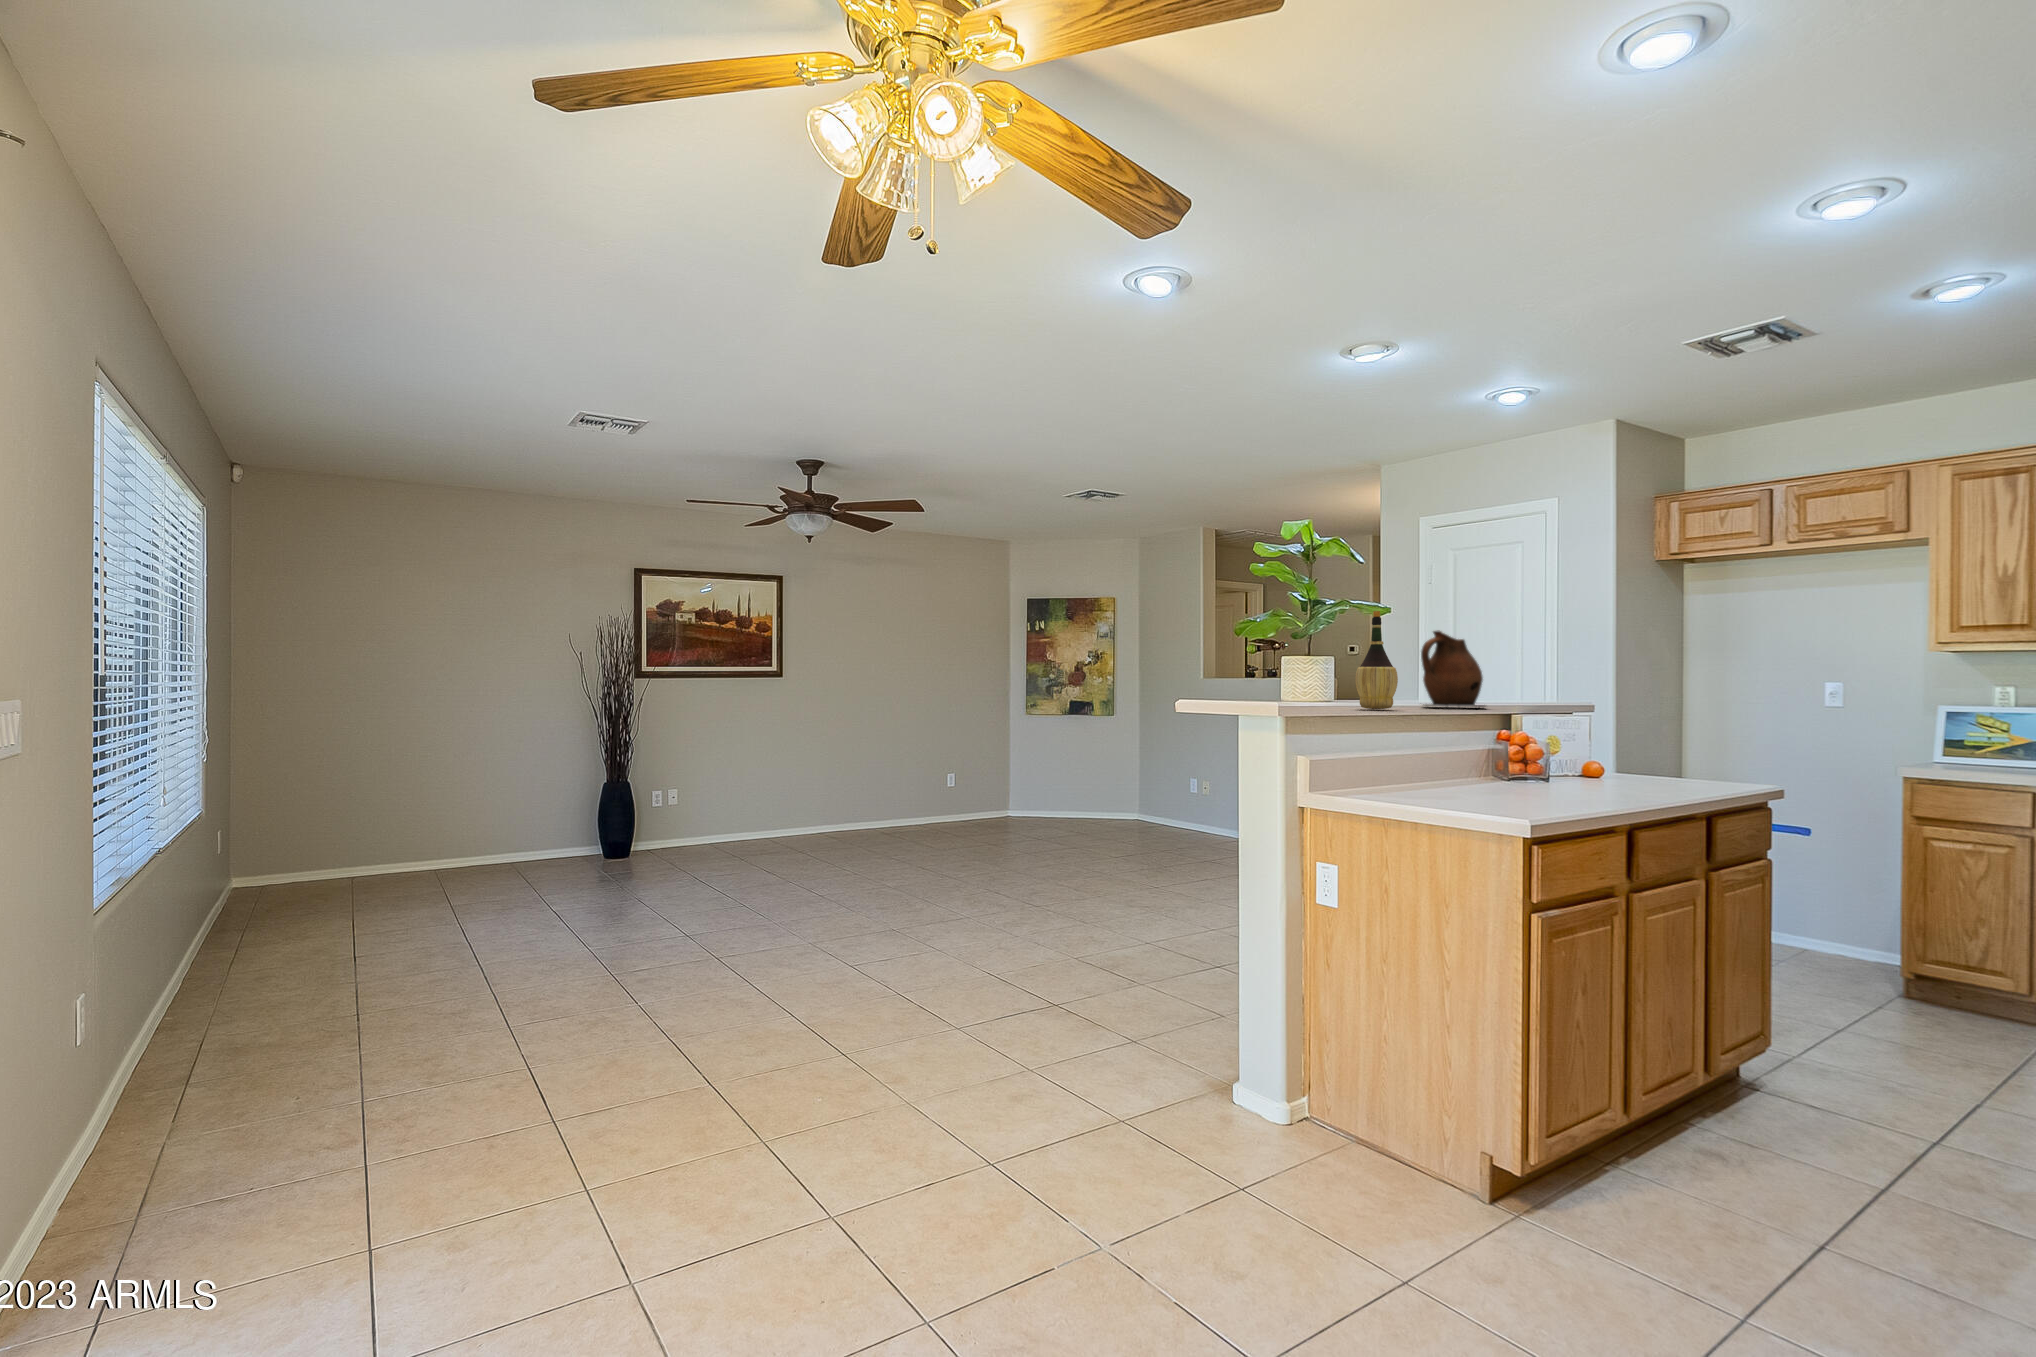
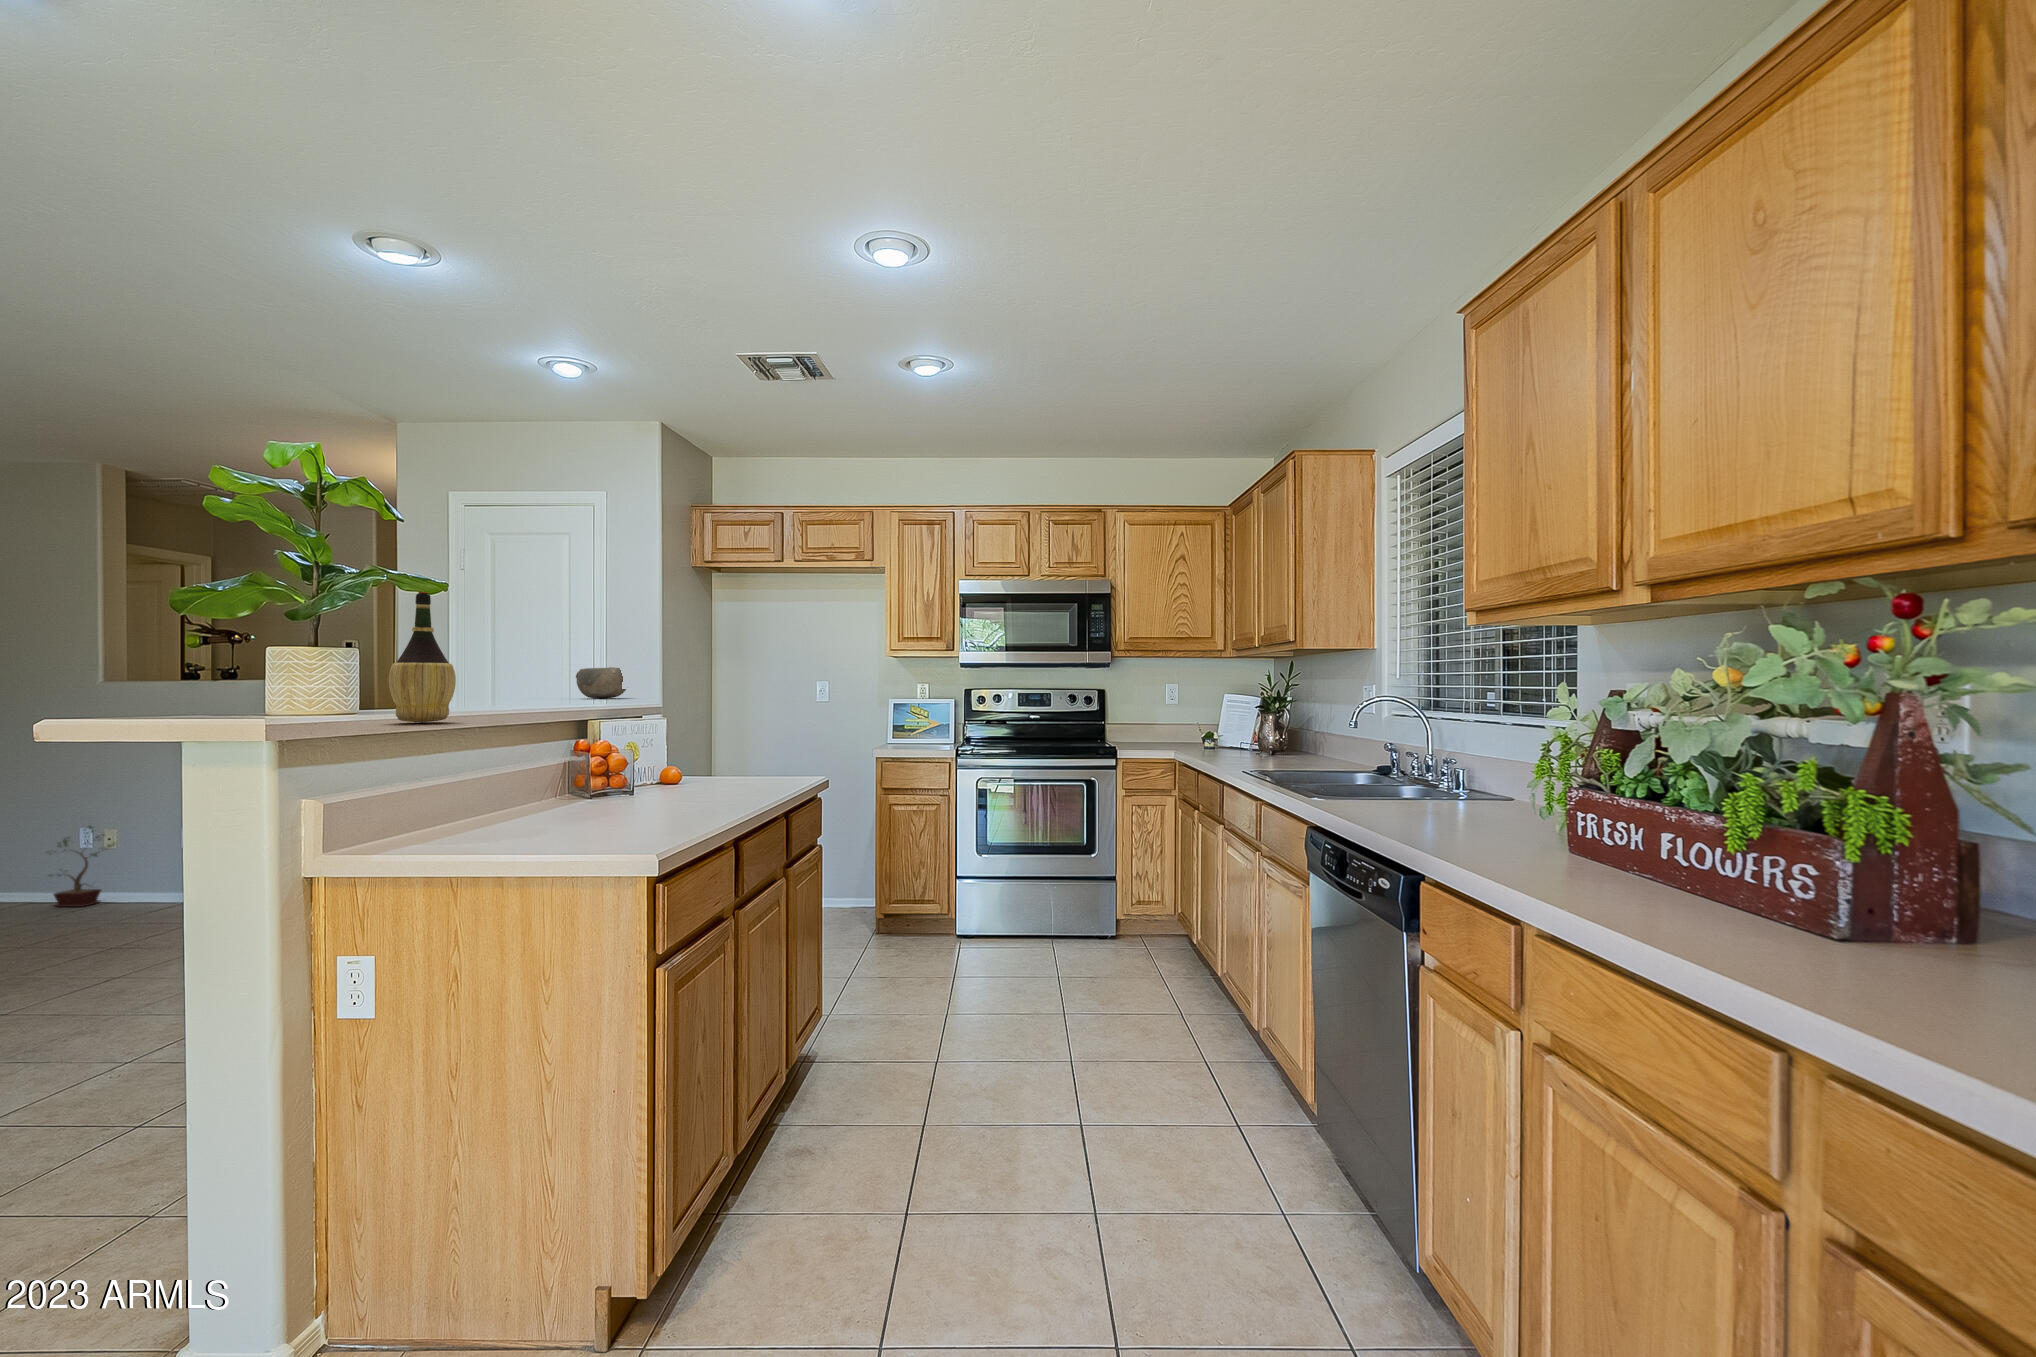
ceramic pitcher: present [1421,630,1484,707] -> none [478,618,570,715]
bowl: none [1526,667,1580,697] -> present [576,667,626,698]
potted plant: none [1178,777,1214,833] -> present [48,826,114,907]

